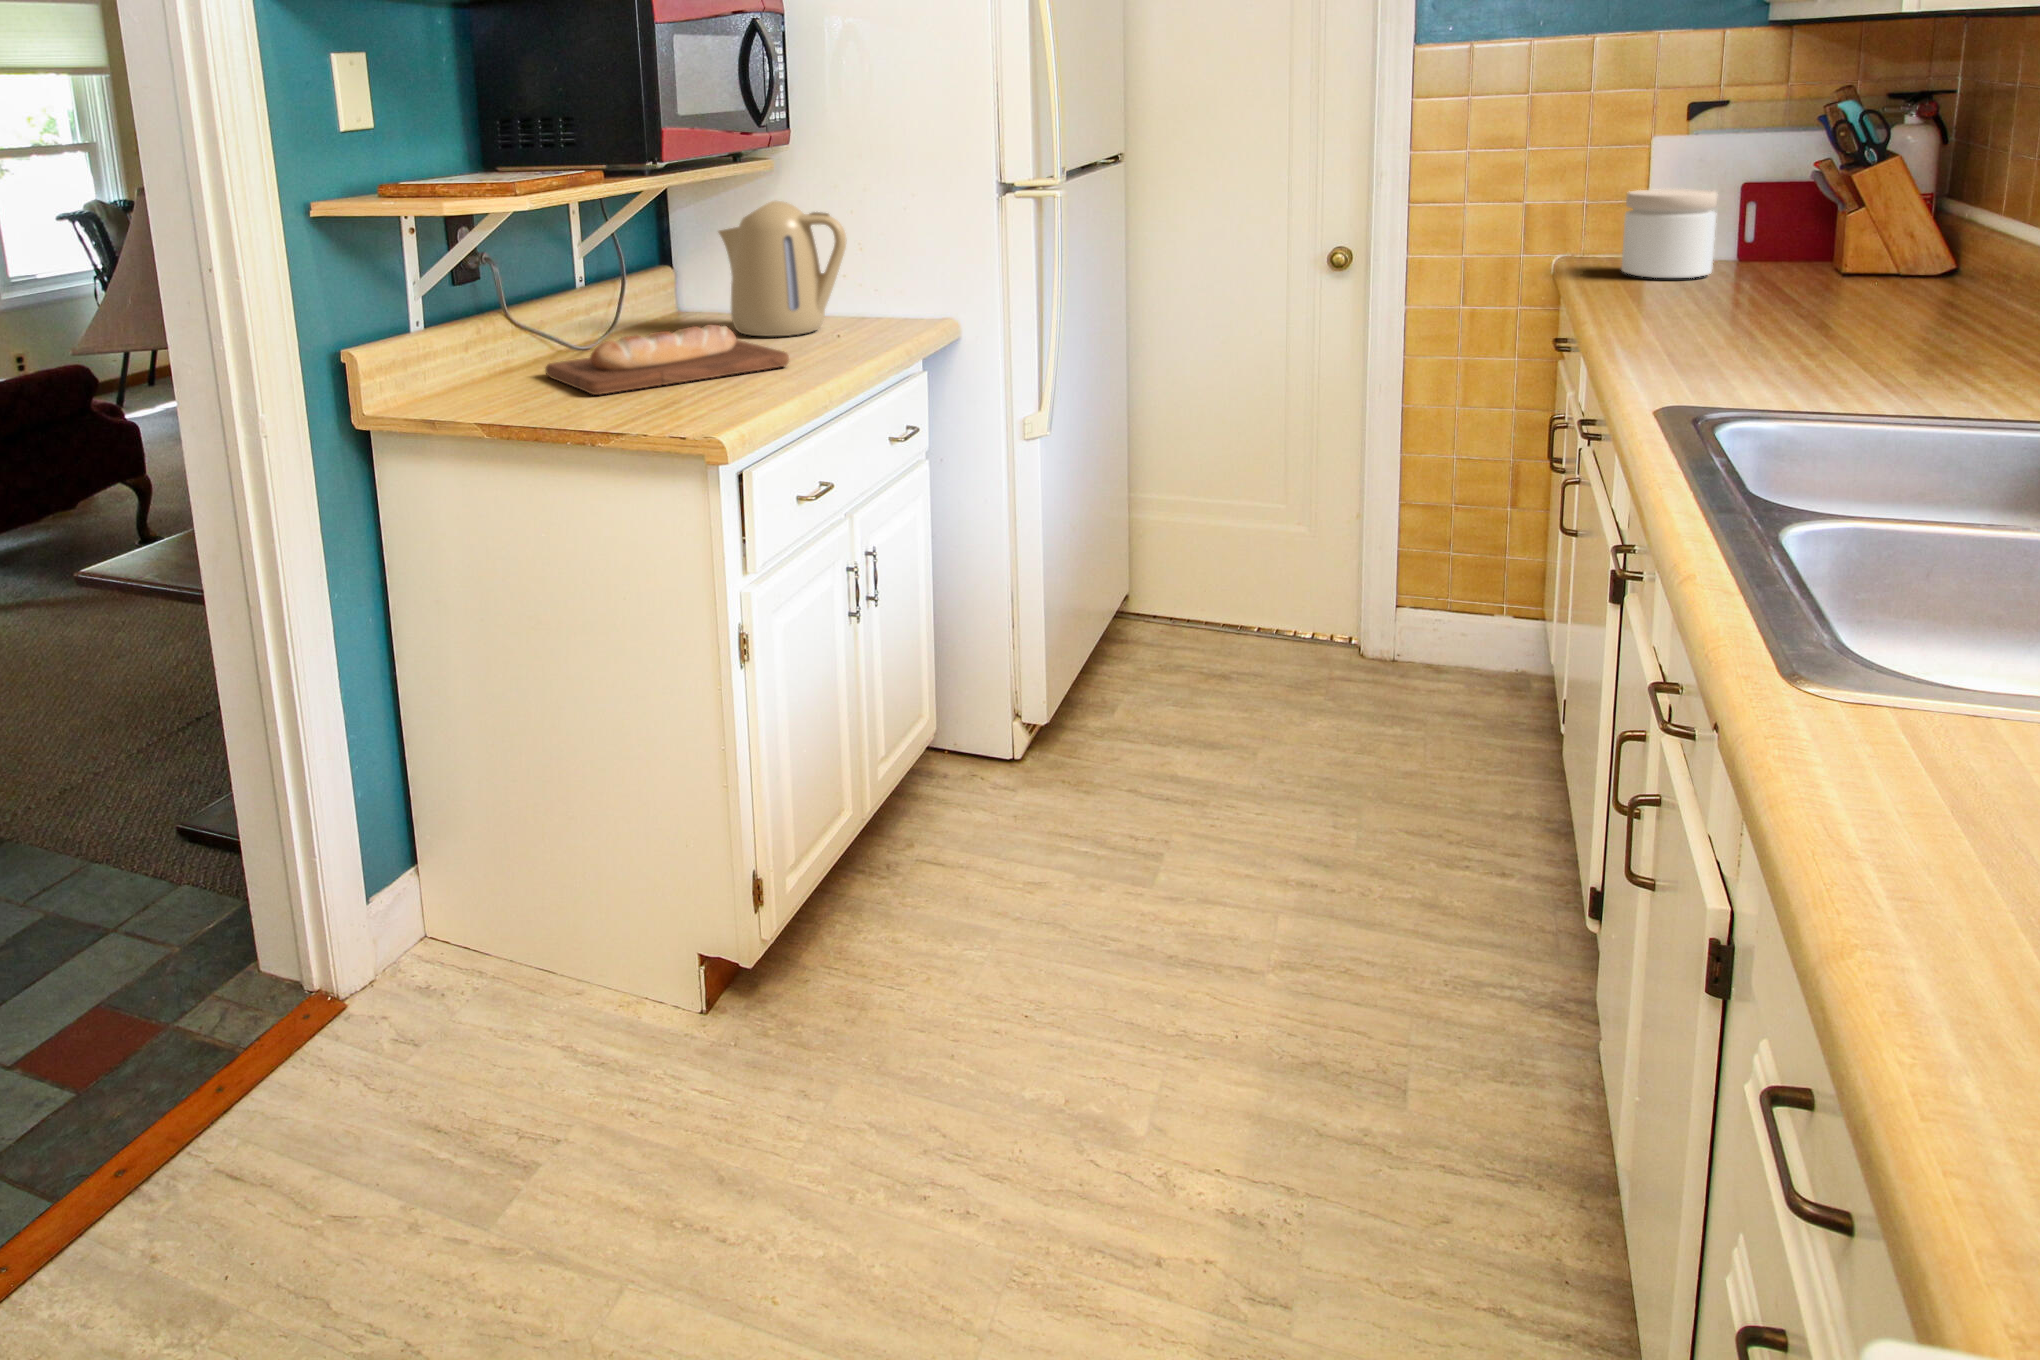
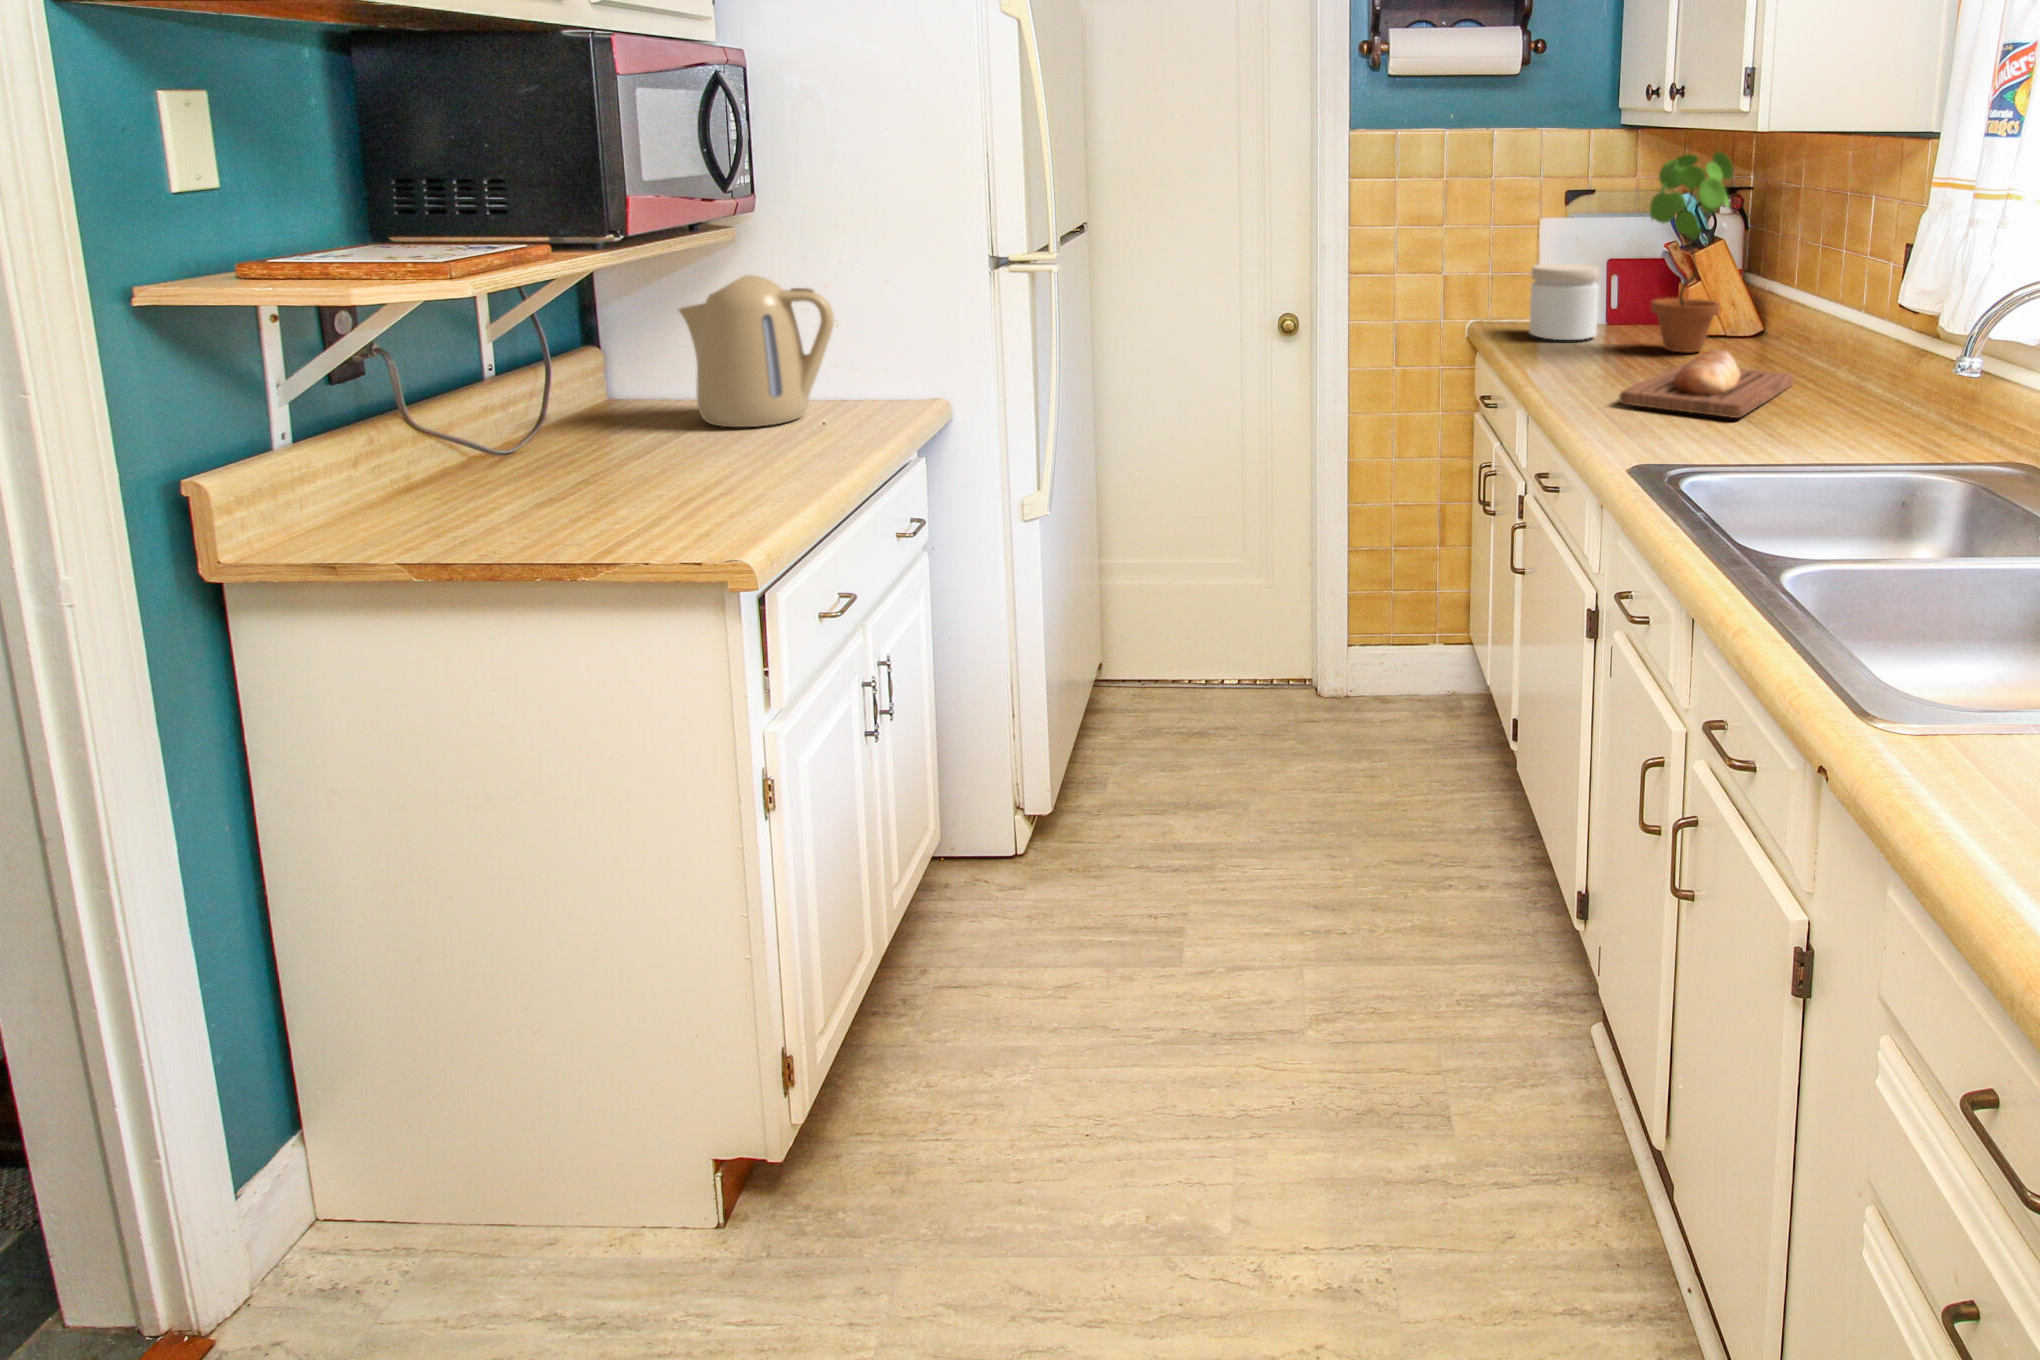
potted plant: none [1778,45,1905,293] -> present [1650,152,1733,353]
bread loaf: present [545,325,789,395] -> present [1619,350,1794,418]

